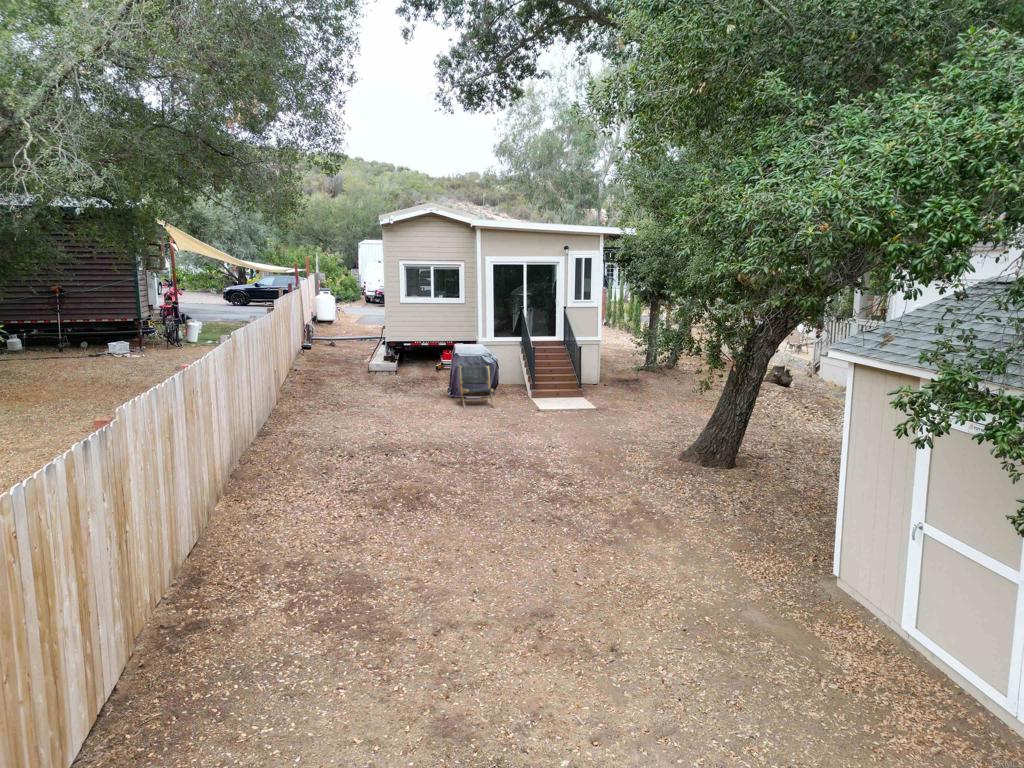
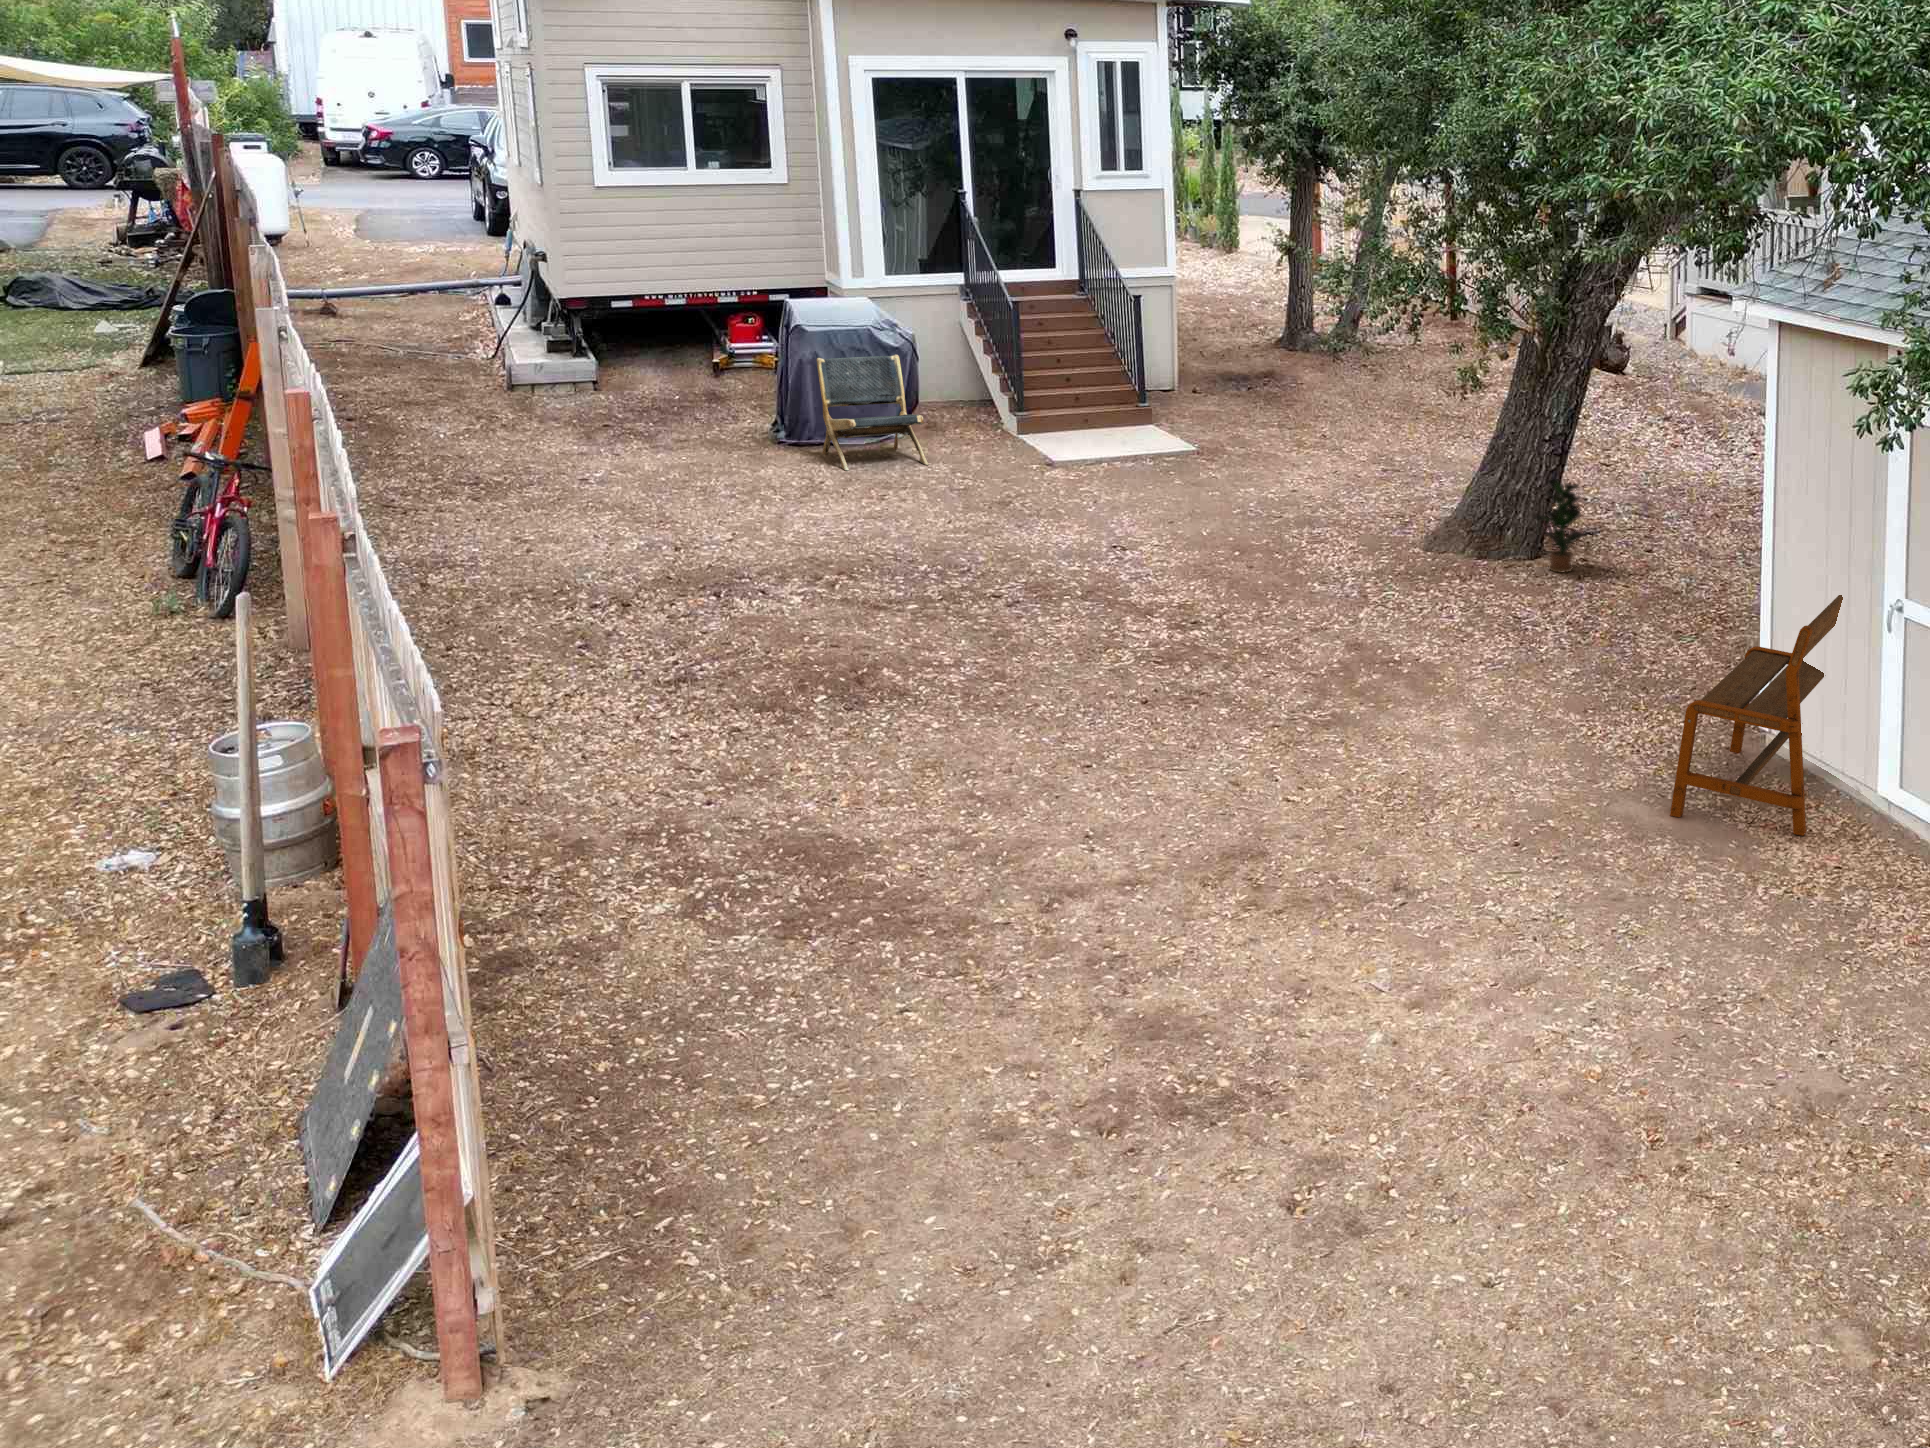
potted plant: none [730,433,757,476] -> present [1535,479,1587,572]
bench: none [773,509,895,656] -> present [1670,595,1843,836]

